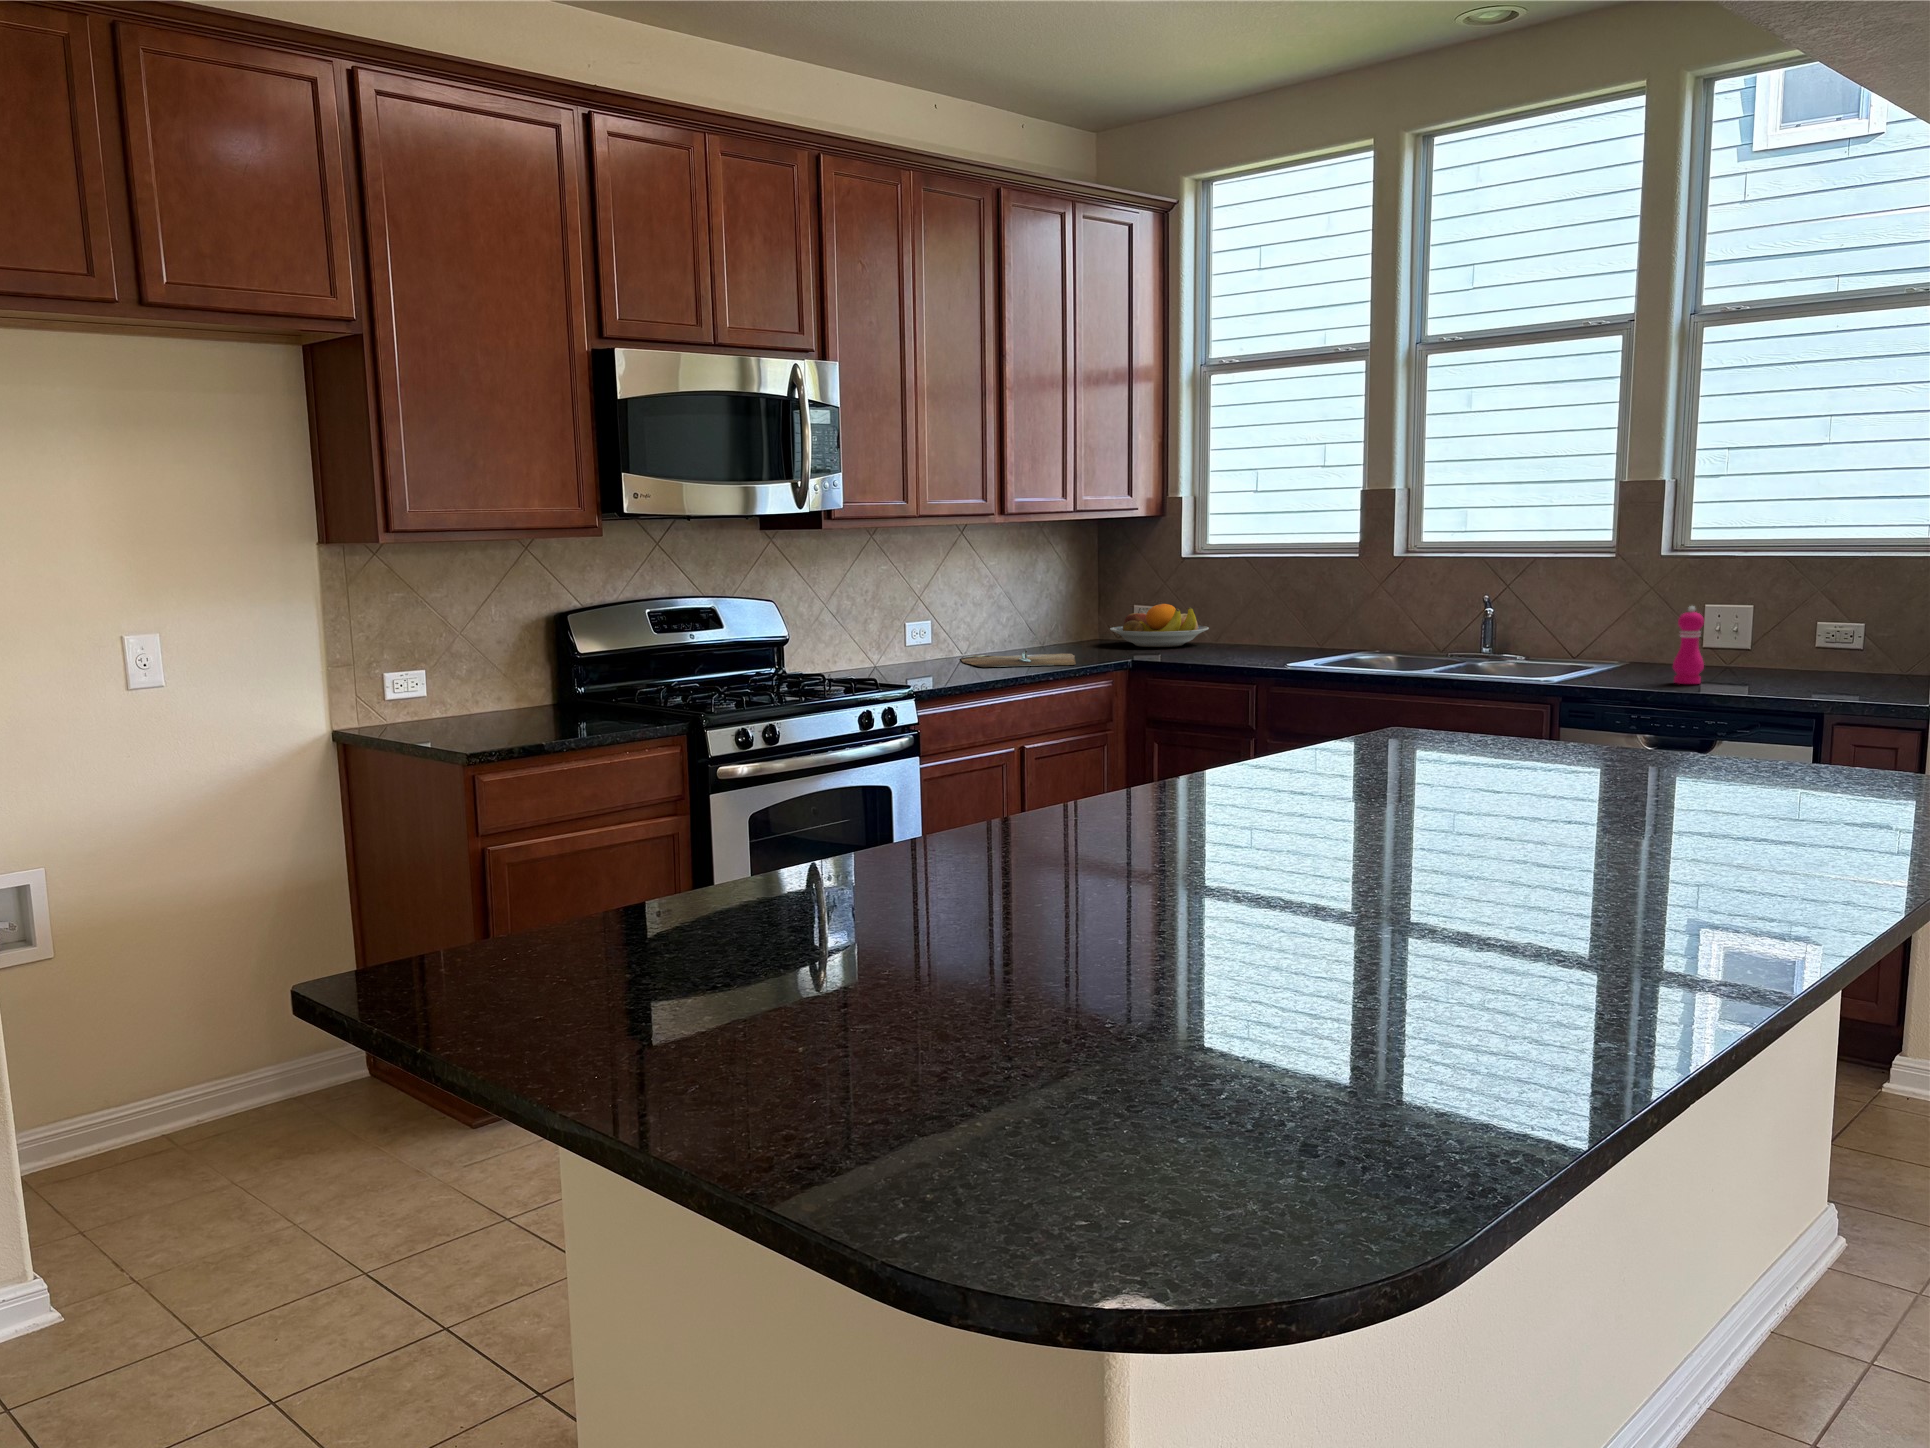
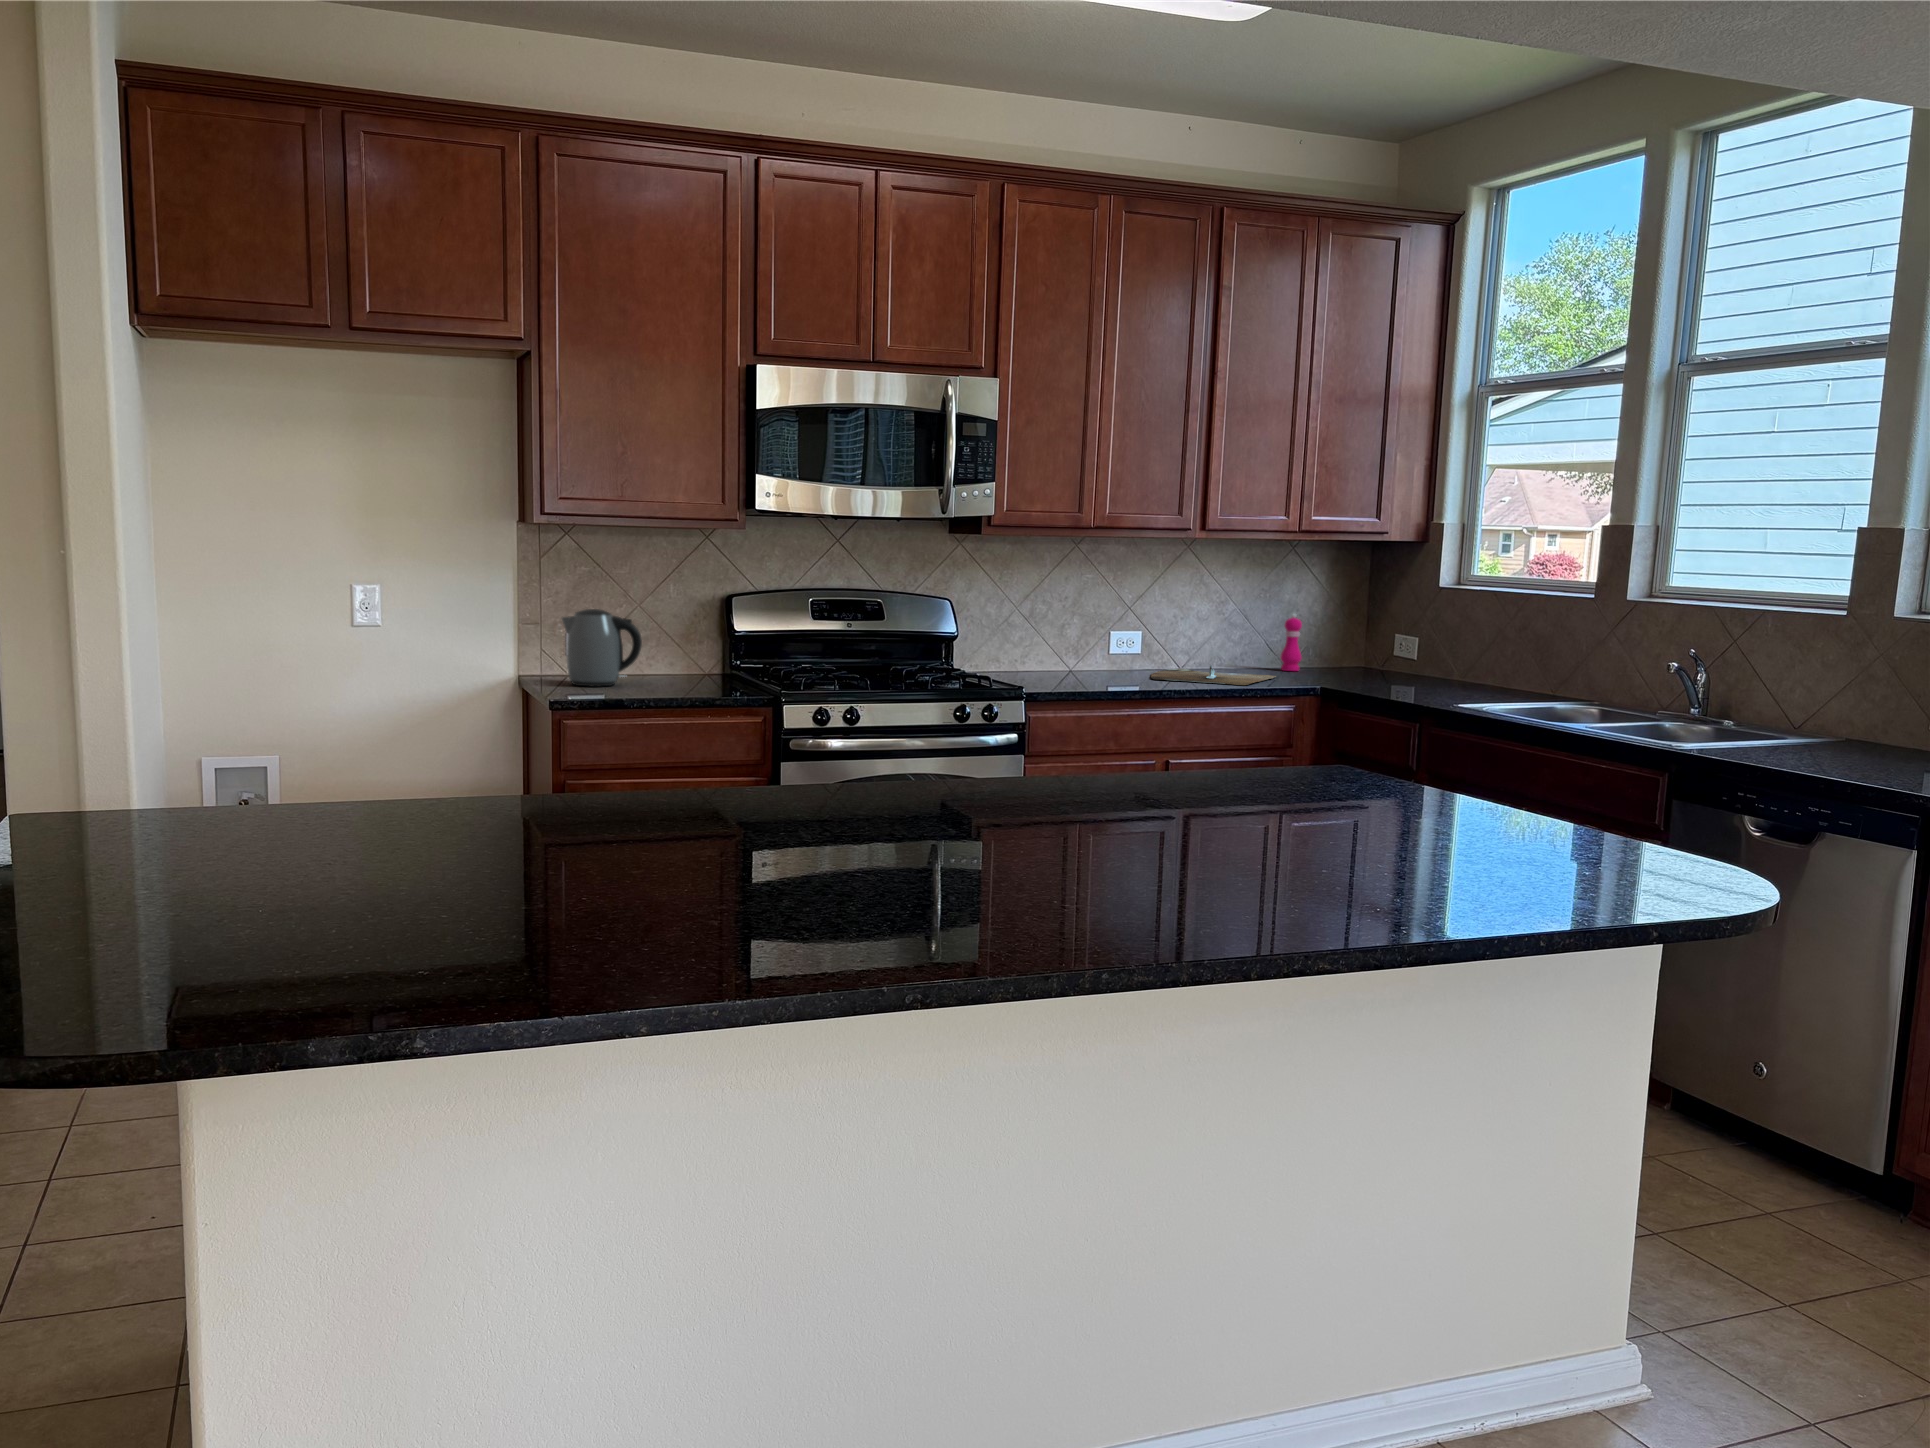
fruit bowl: present [1110,604,1209,647] -> none [1344,634,1451,679]
pepper mill: present [1673,606,1704,684] -> present [1281,614,1302,671]
kettle: none [424,642,521,734] -> present [562,609,642,687]

